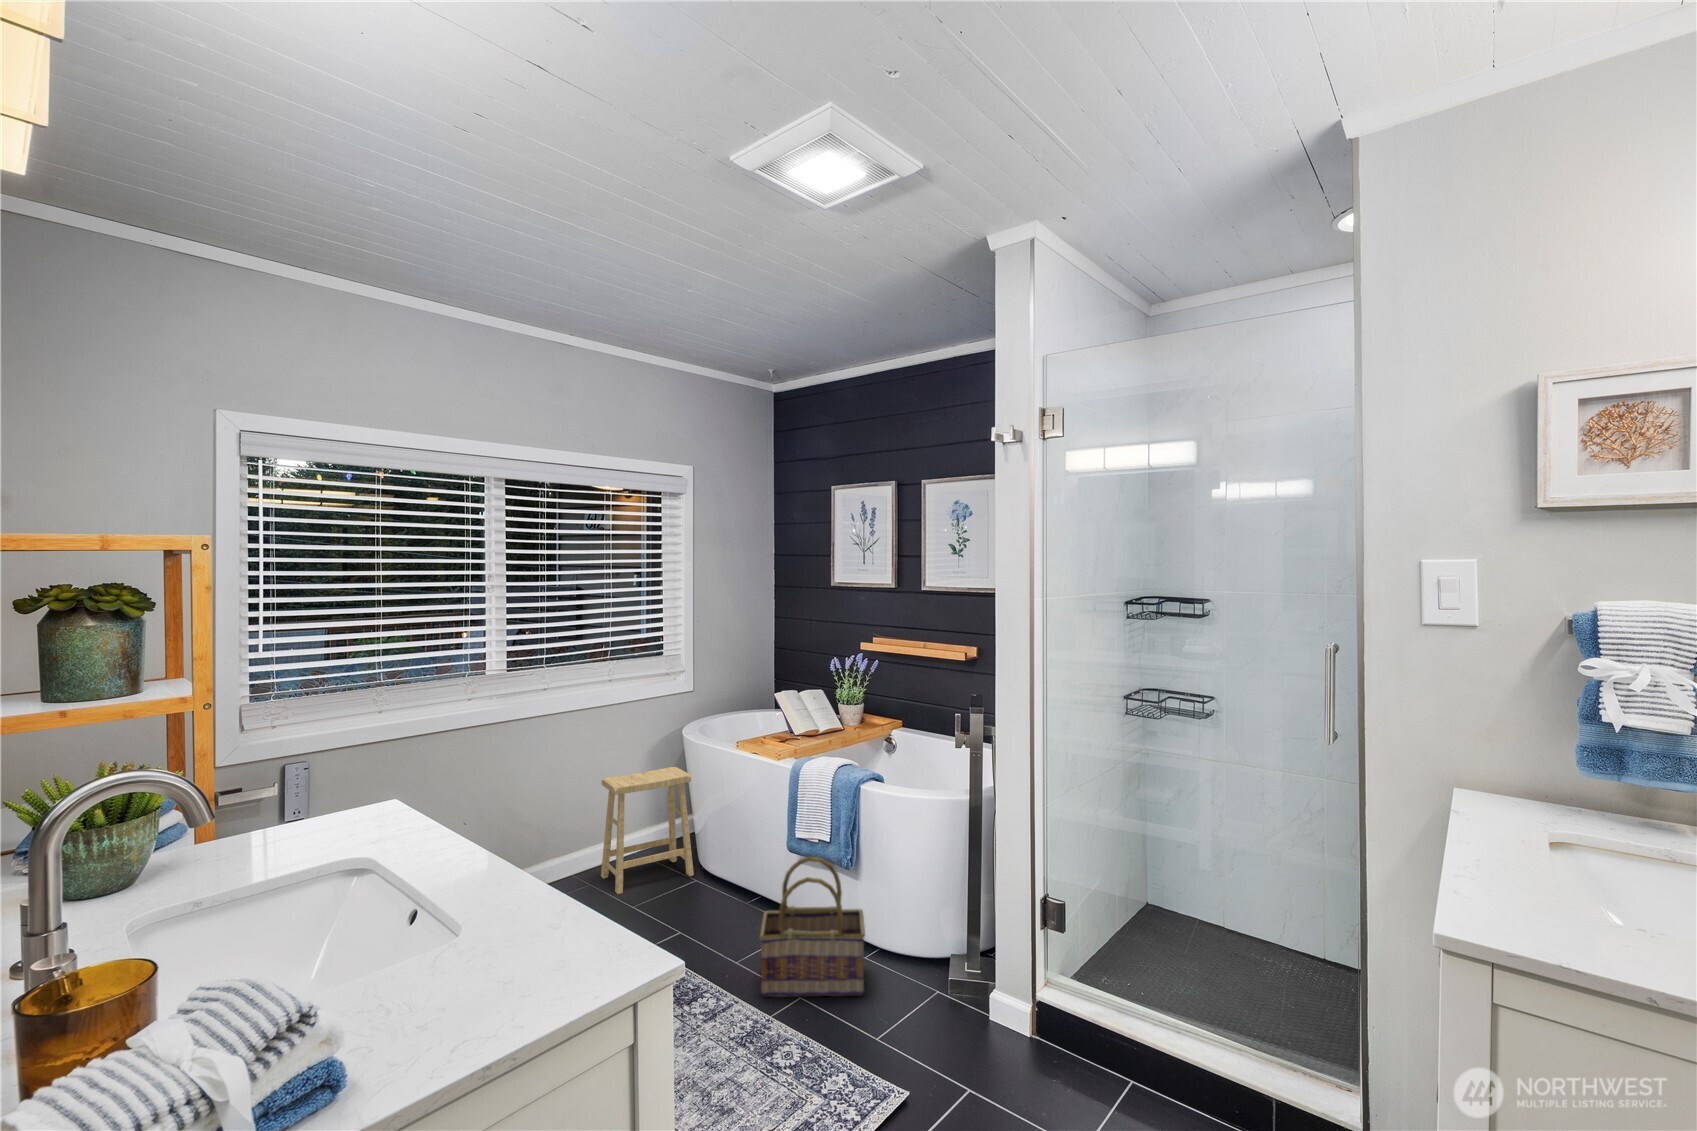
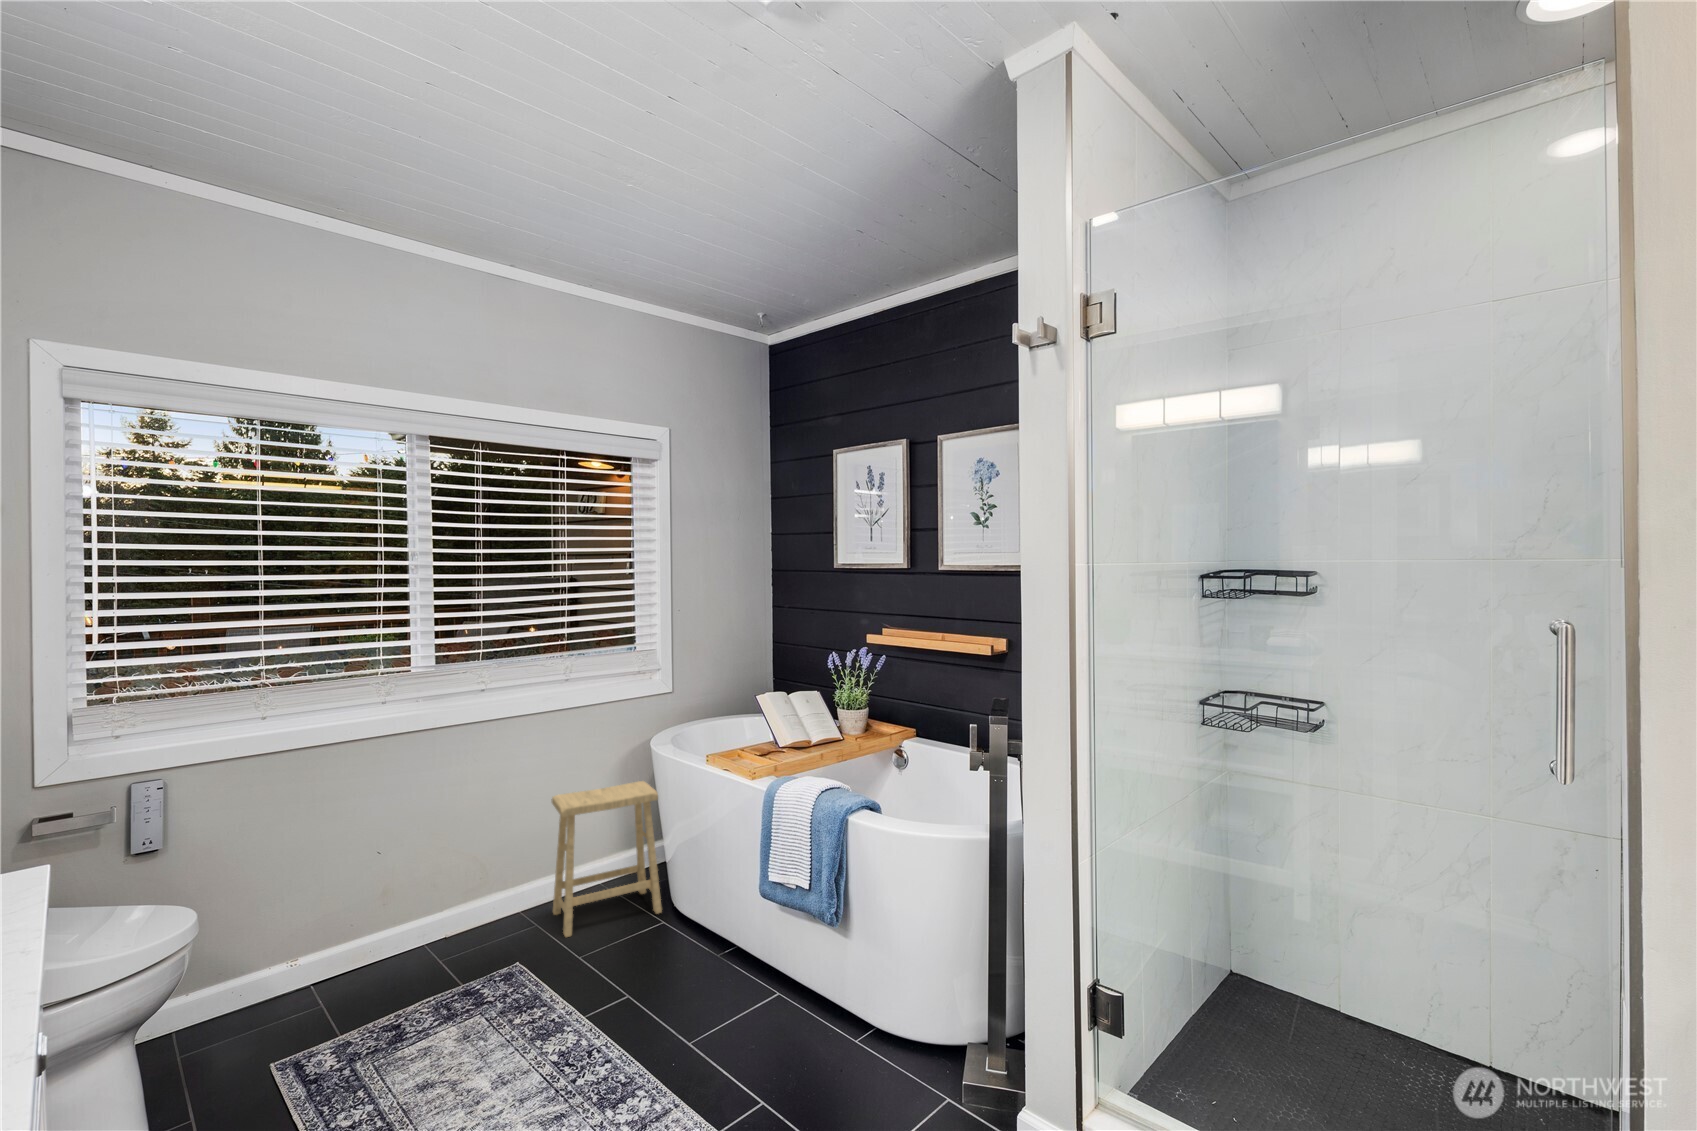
basket: present [759,857,865,997] -> none [706,909,849,1102]

